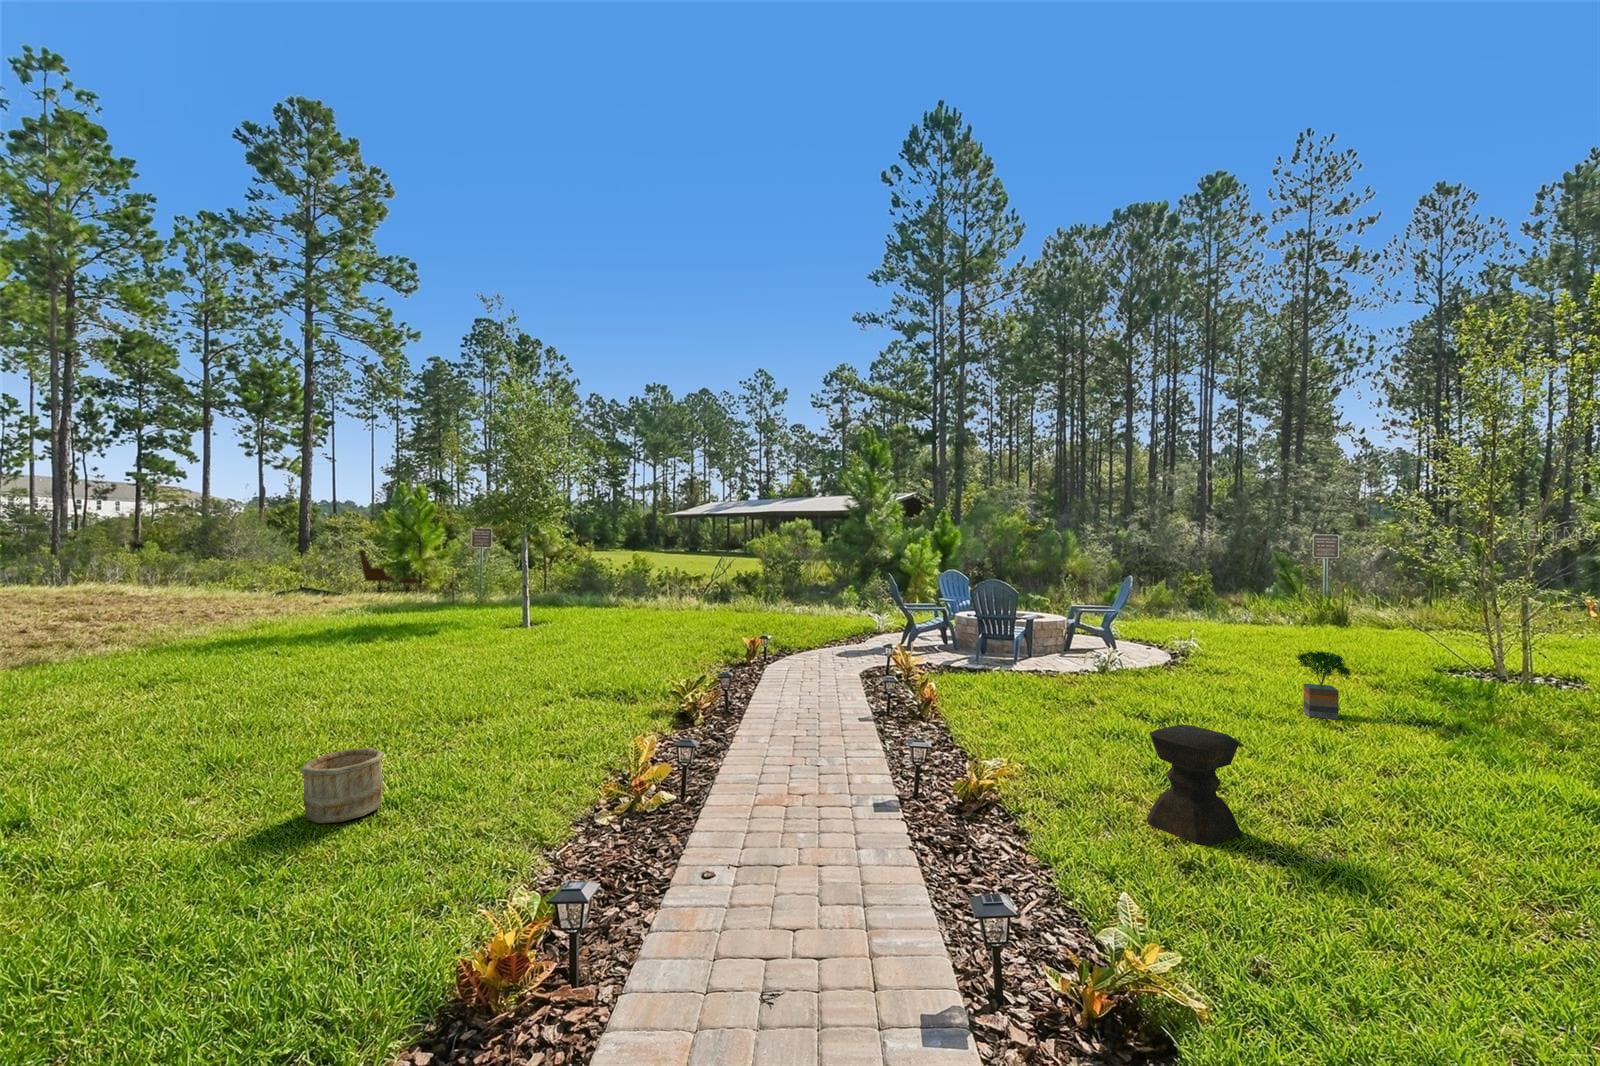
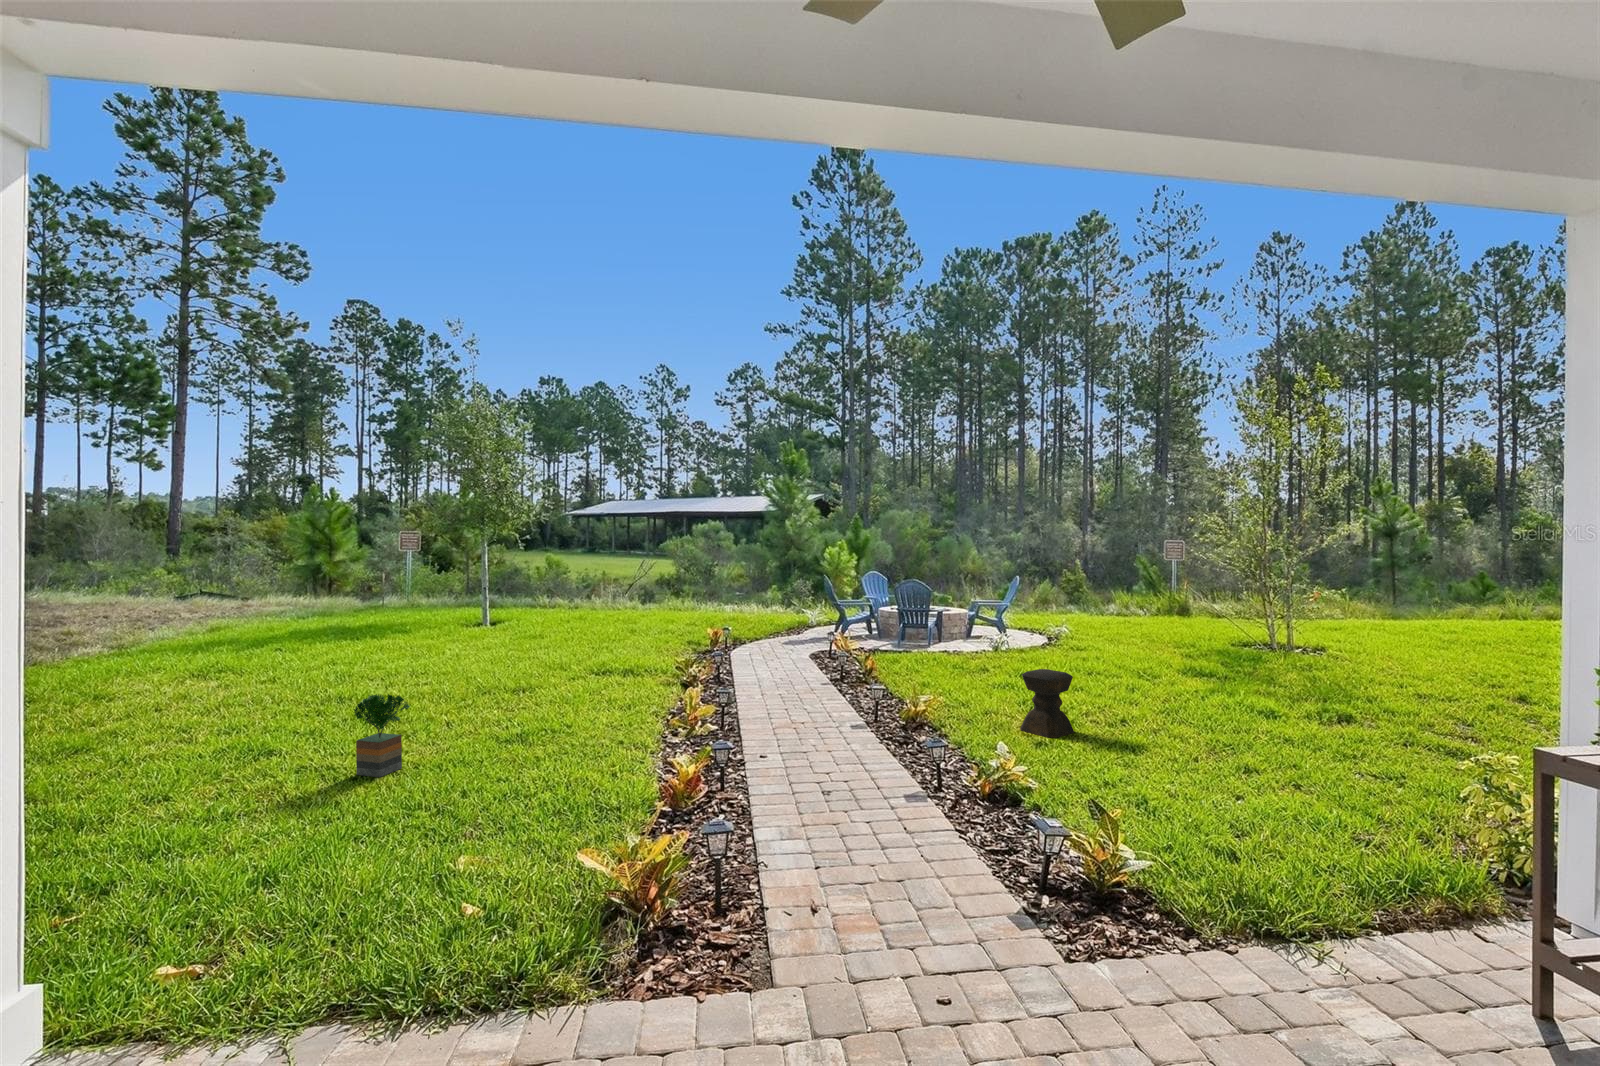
lounge chair: present [359,550,418,590] -> none [276,556,339,599]
potted tree: present [1296,651,1351,720] -> present [354,694,410,777]
wooden bucket: present [300,748,383,823] -> none [461,704,514,753]

